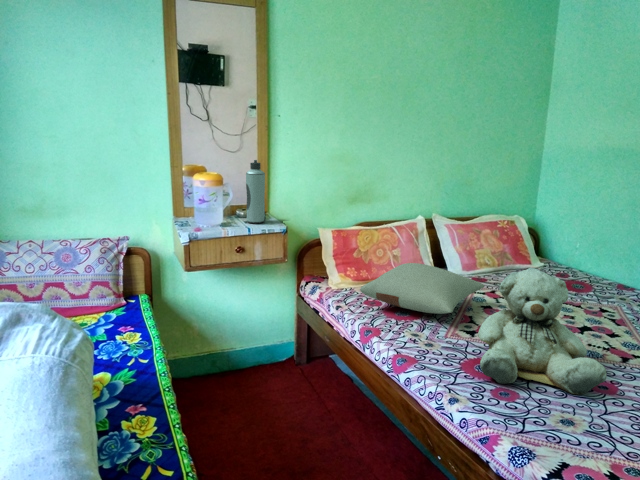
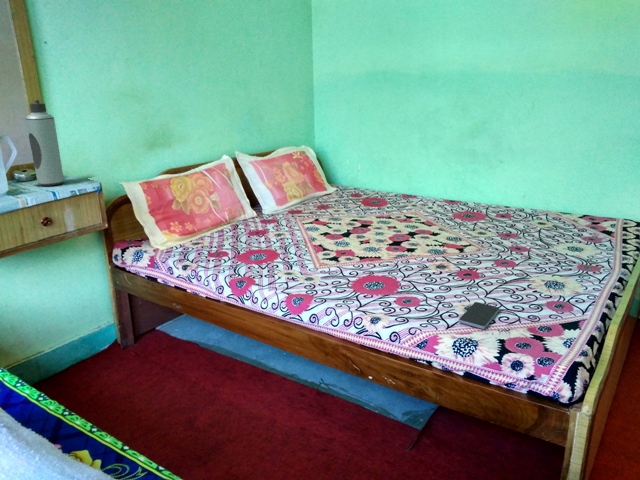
pillow: present [360,263,484,314] -> none [210,204,319,250]
teddy bear: present [478,268,607,395] -> none [358,183,473,294]
smartphone: none [538,419,604,449] -> present [459,302,499,329]

